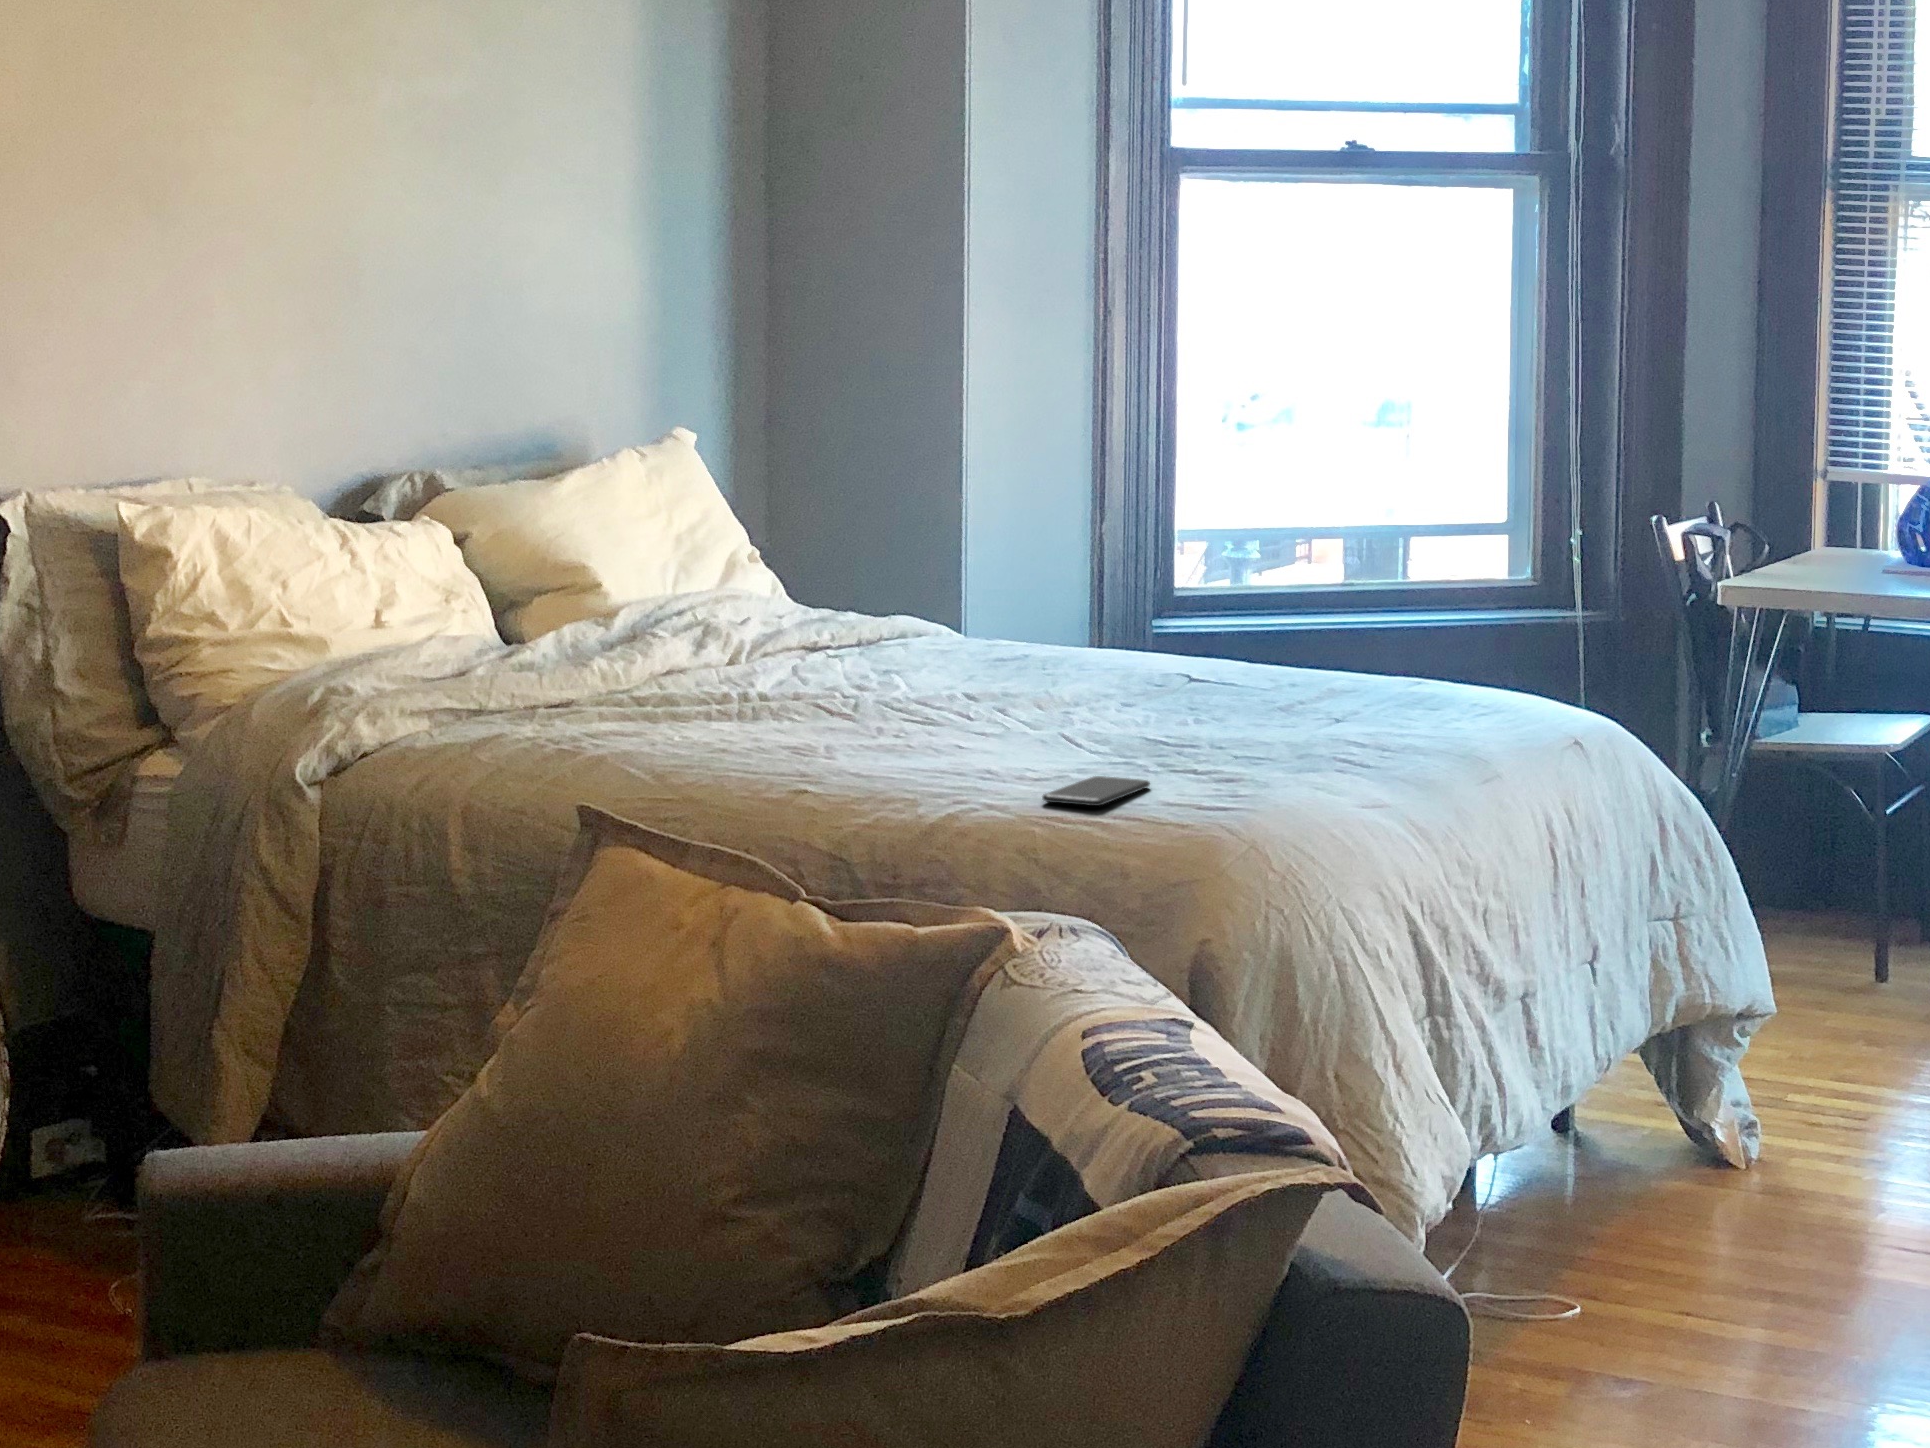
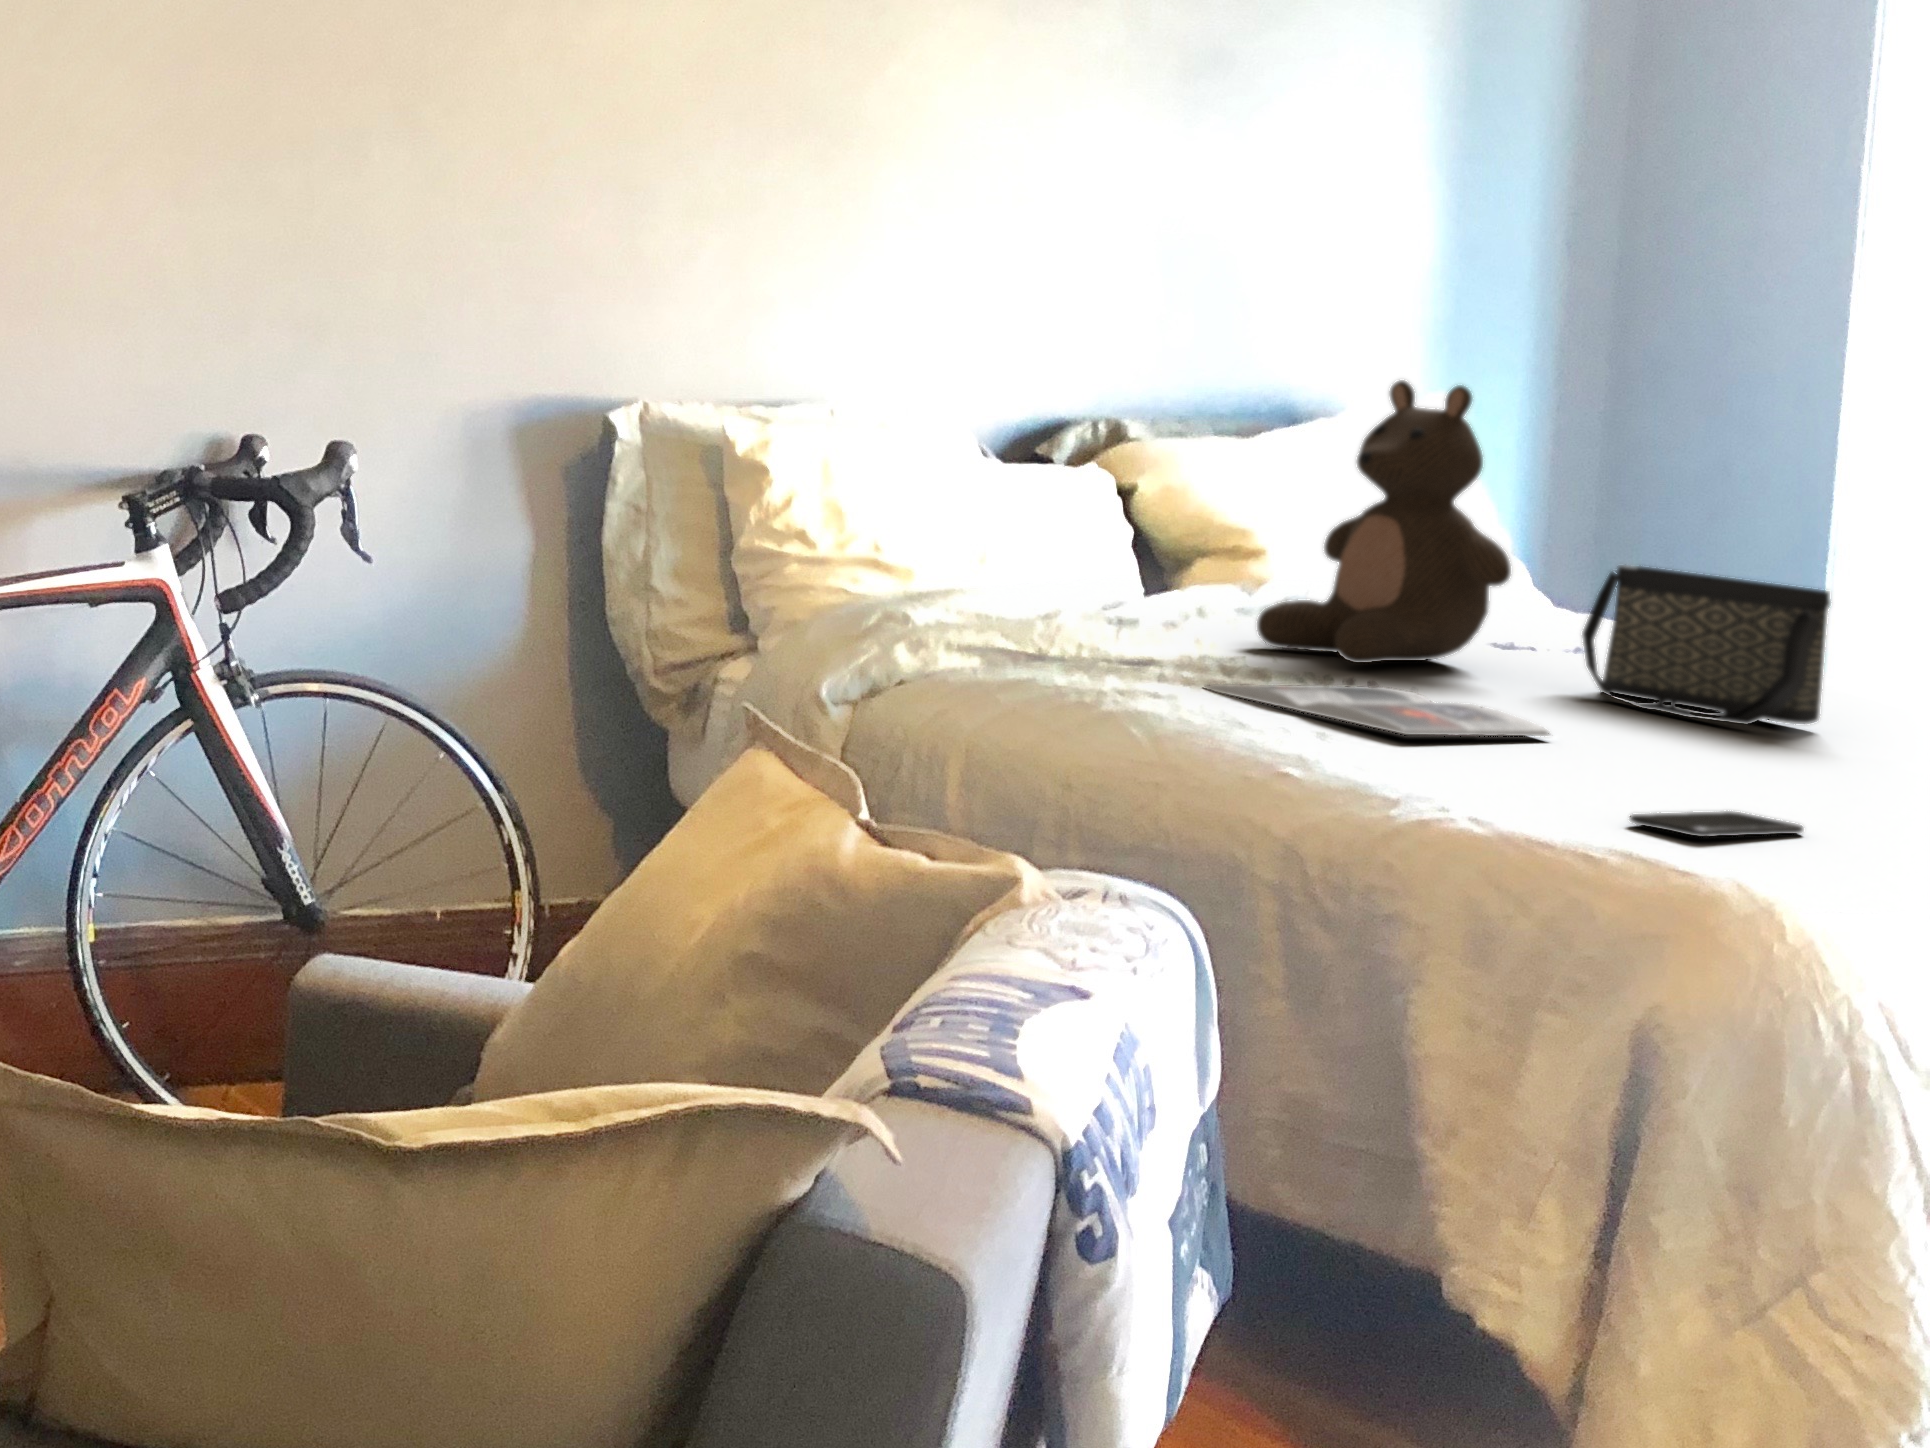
stuffed bear: none [629,424,829,676] -> present [1257,380,1511,663]
handbag: none [888,566,1070,689] -> present [1582,565,1830,724]
magazine: none [630,699,919,746] -> present [1204,684,1550,736]

